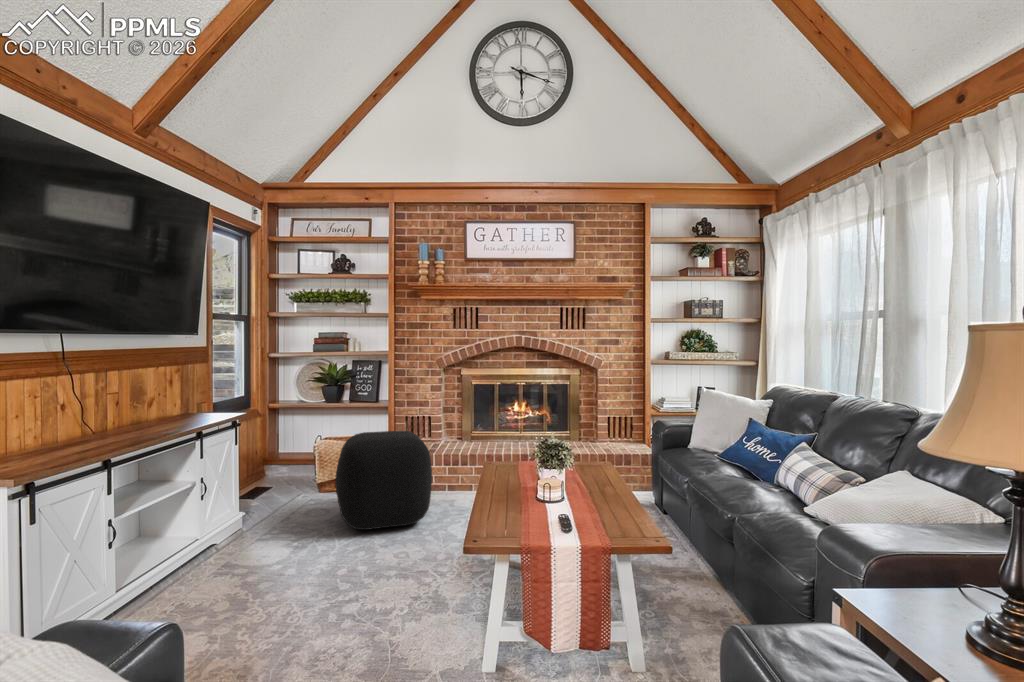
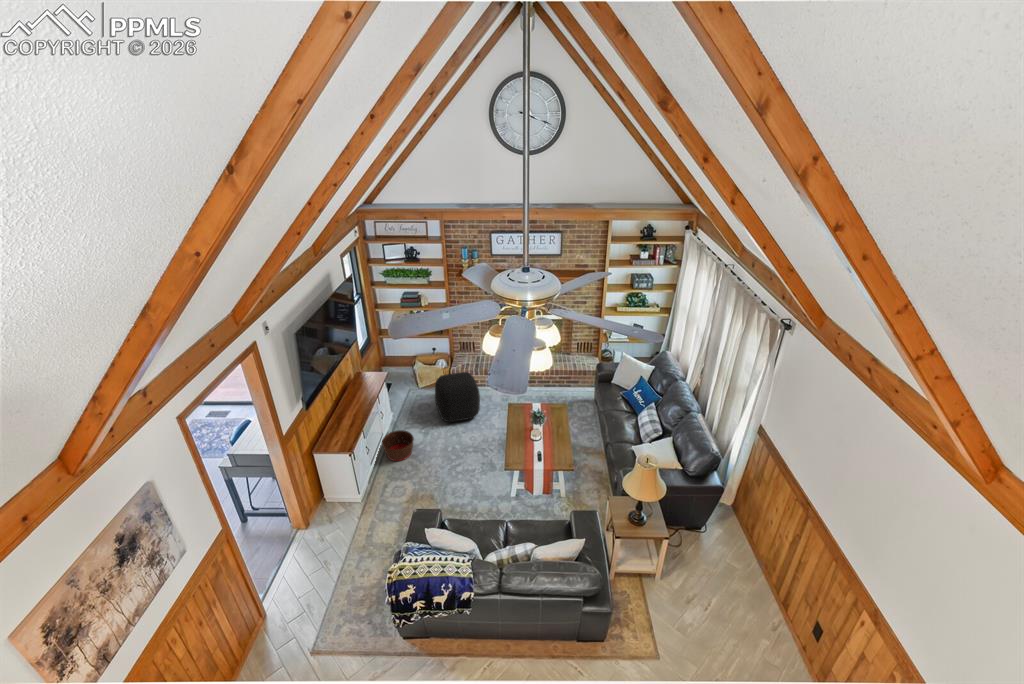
basket: none [163,526,256,599] -> present [382,430,414,461]

